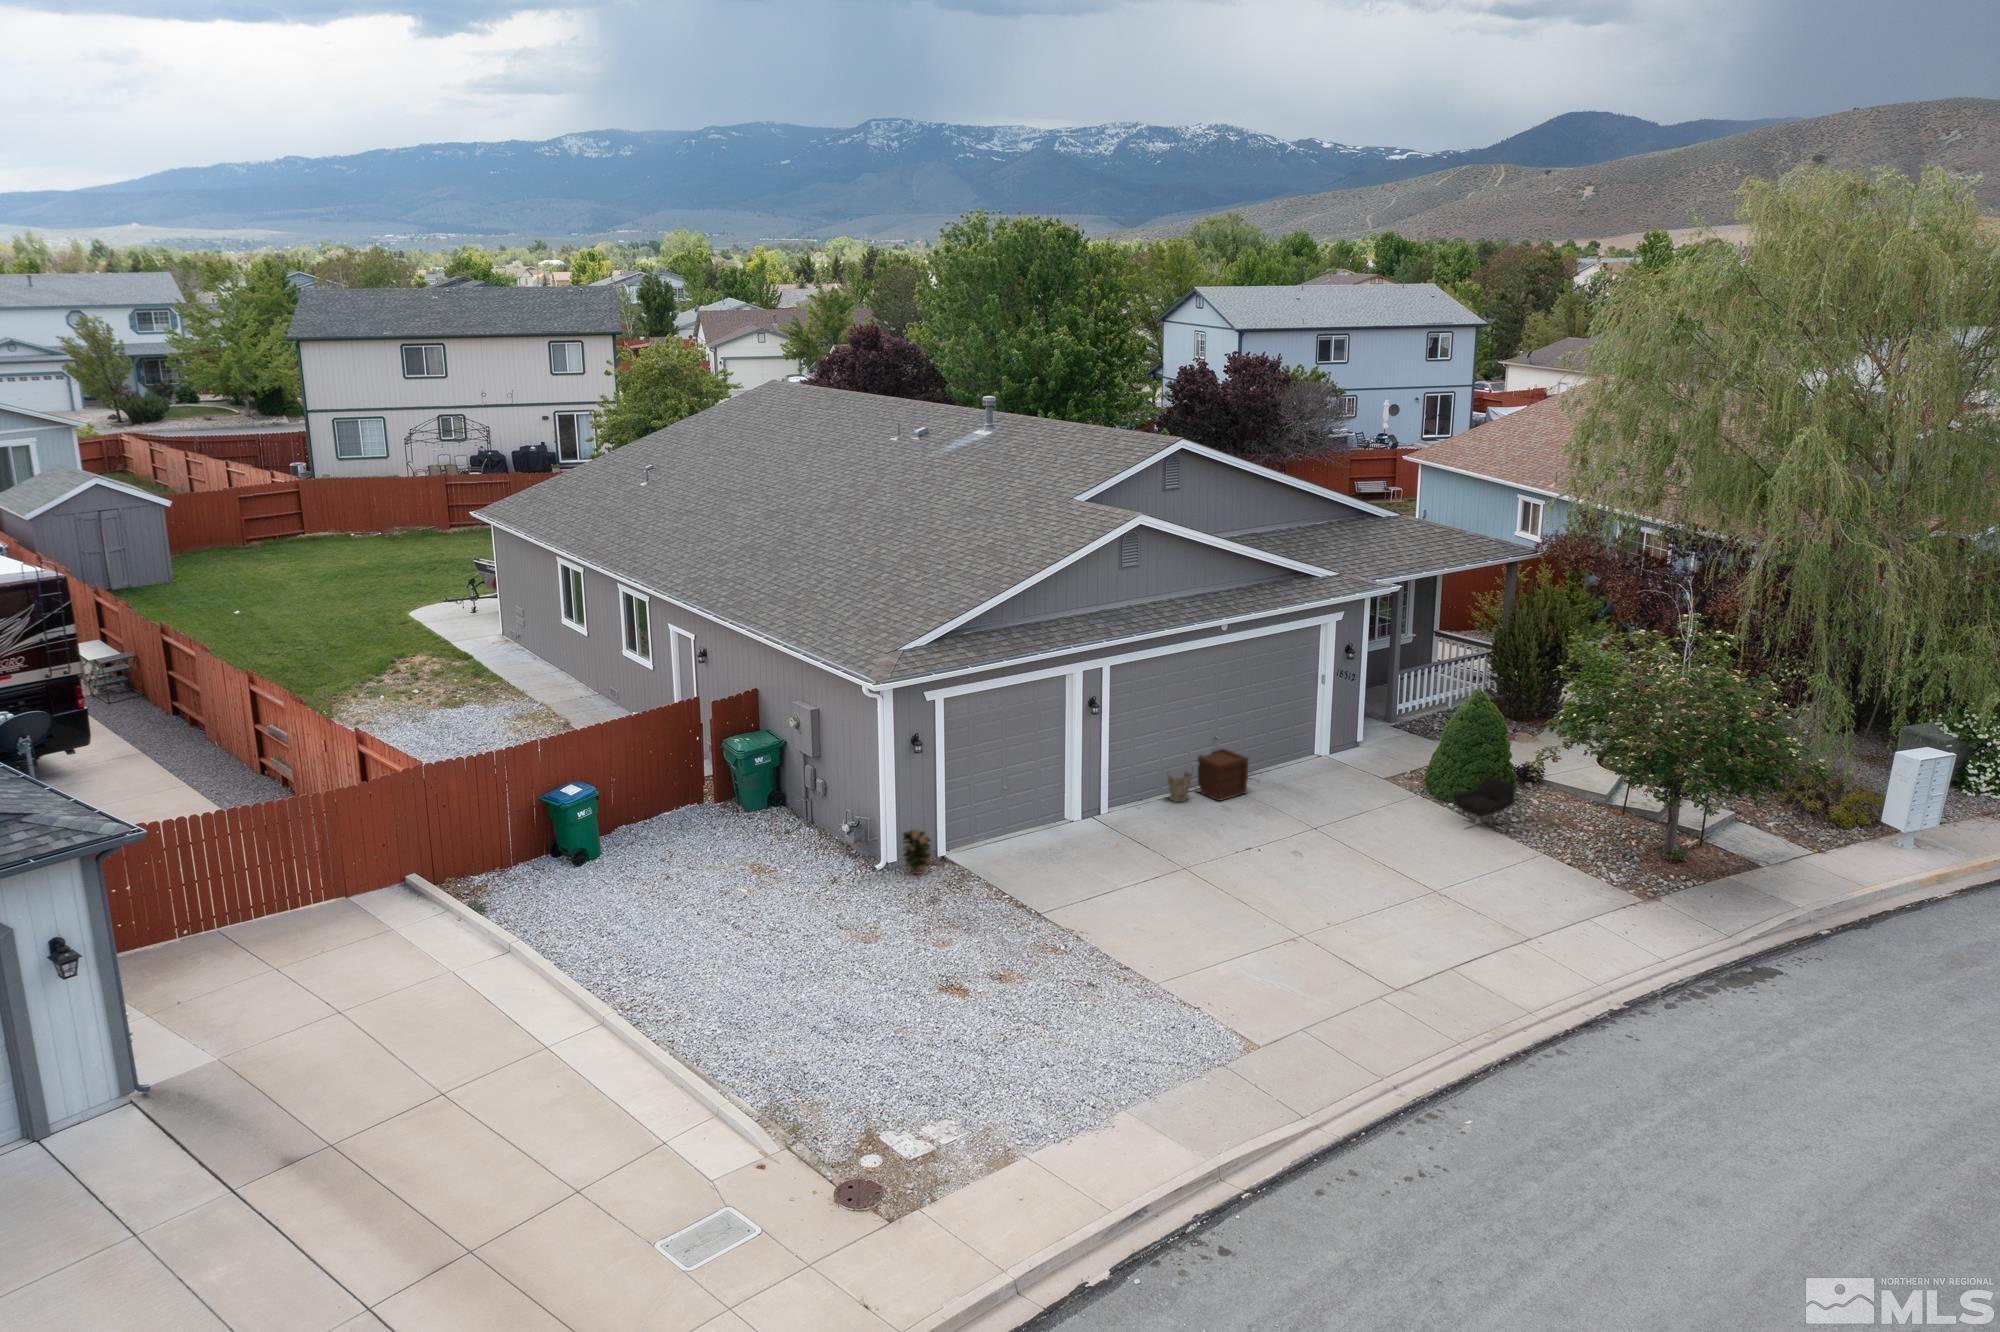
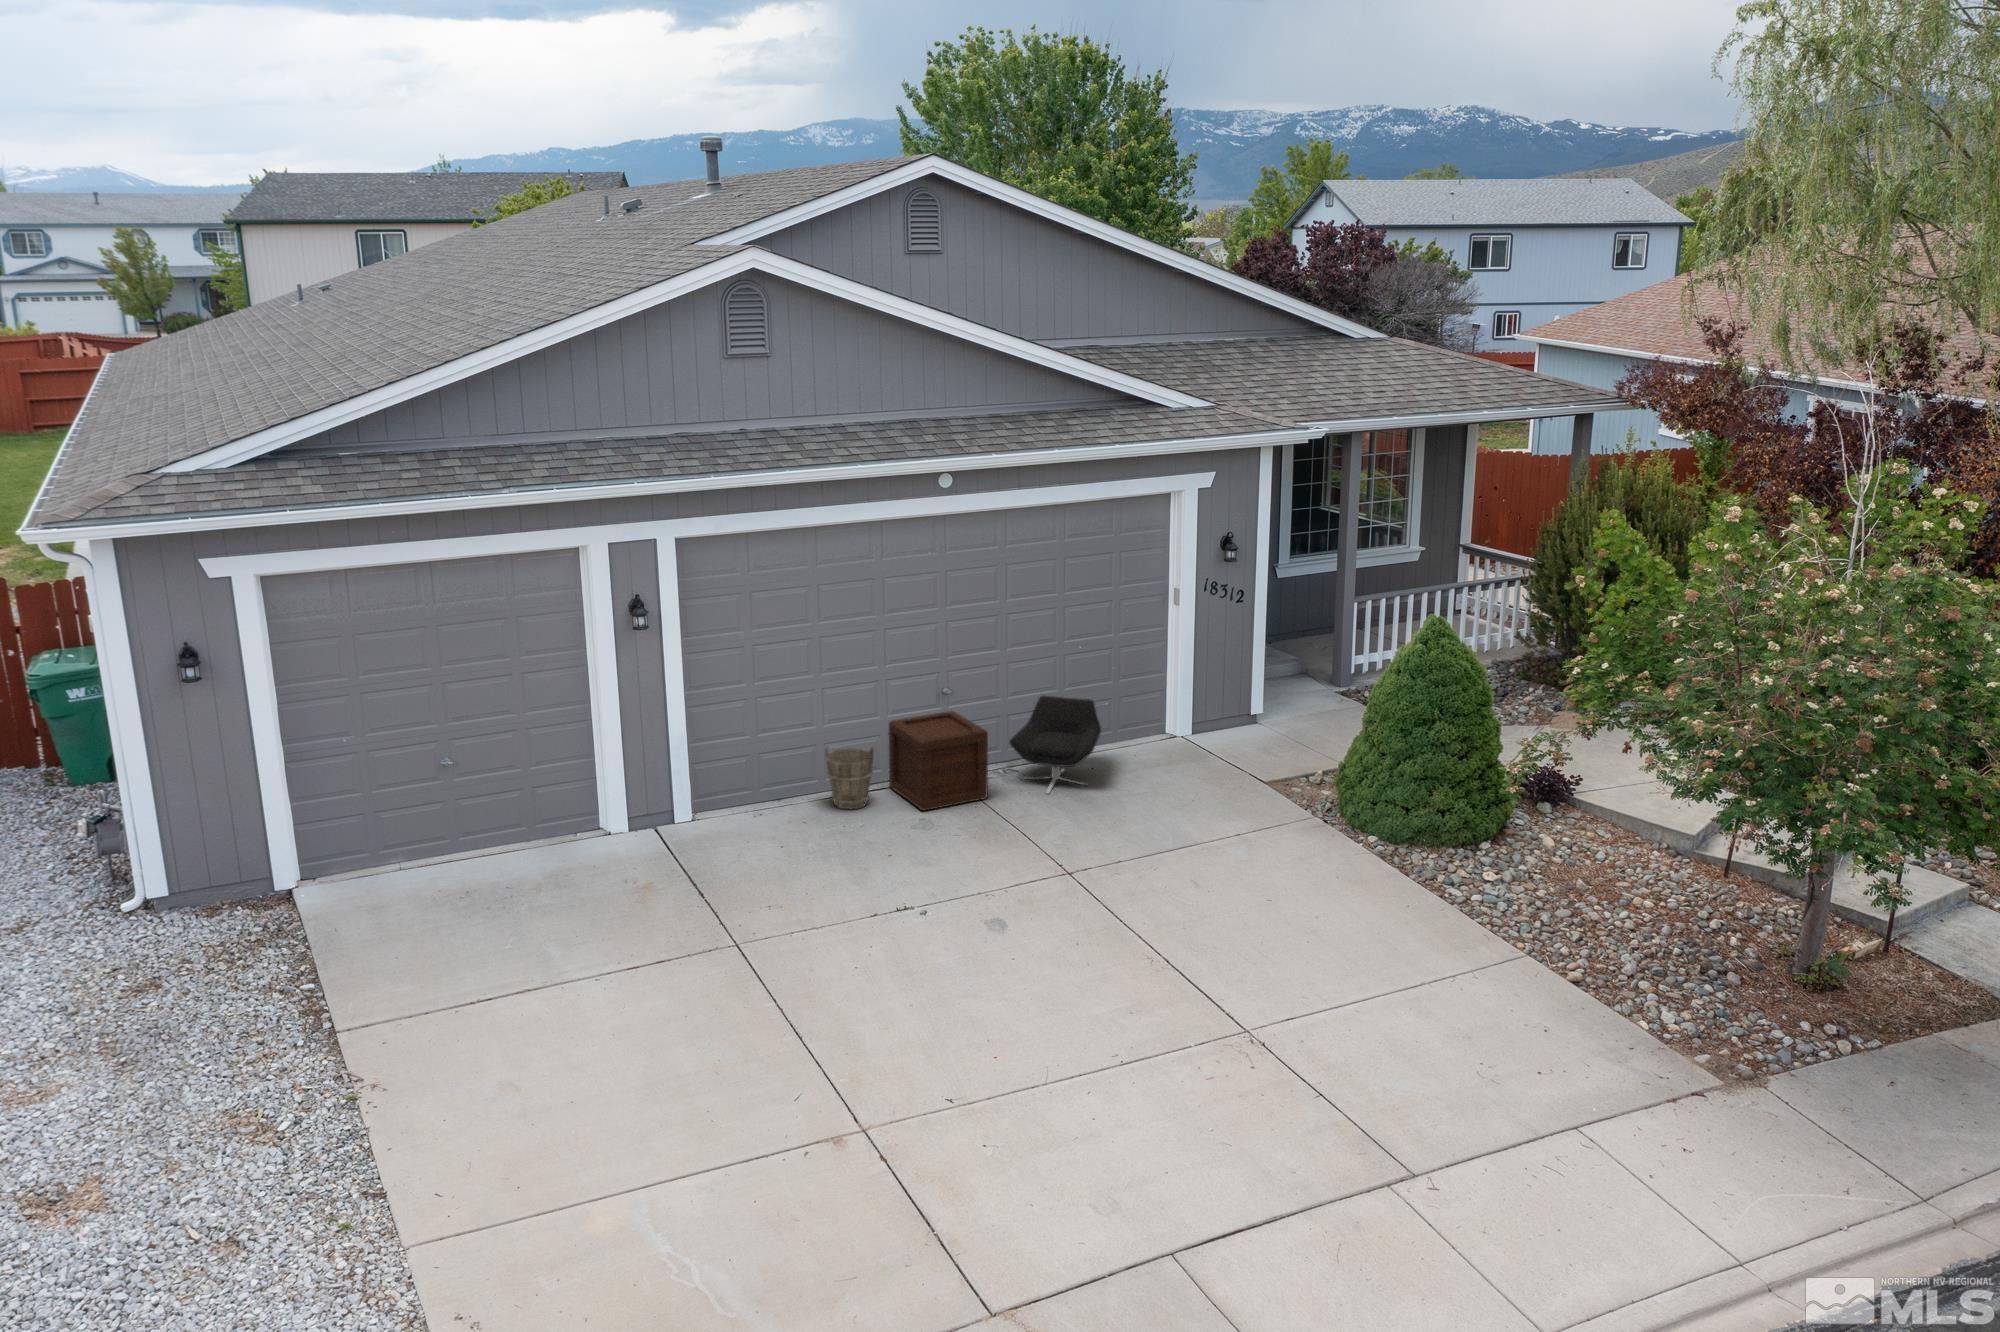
lounge chair: present [1453,776,1514,829] -> present [1010,696,1101,794]
decorative plant: present [902,829,931,874] -> none [153,838,233,930]

